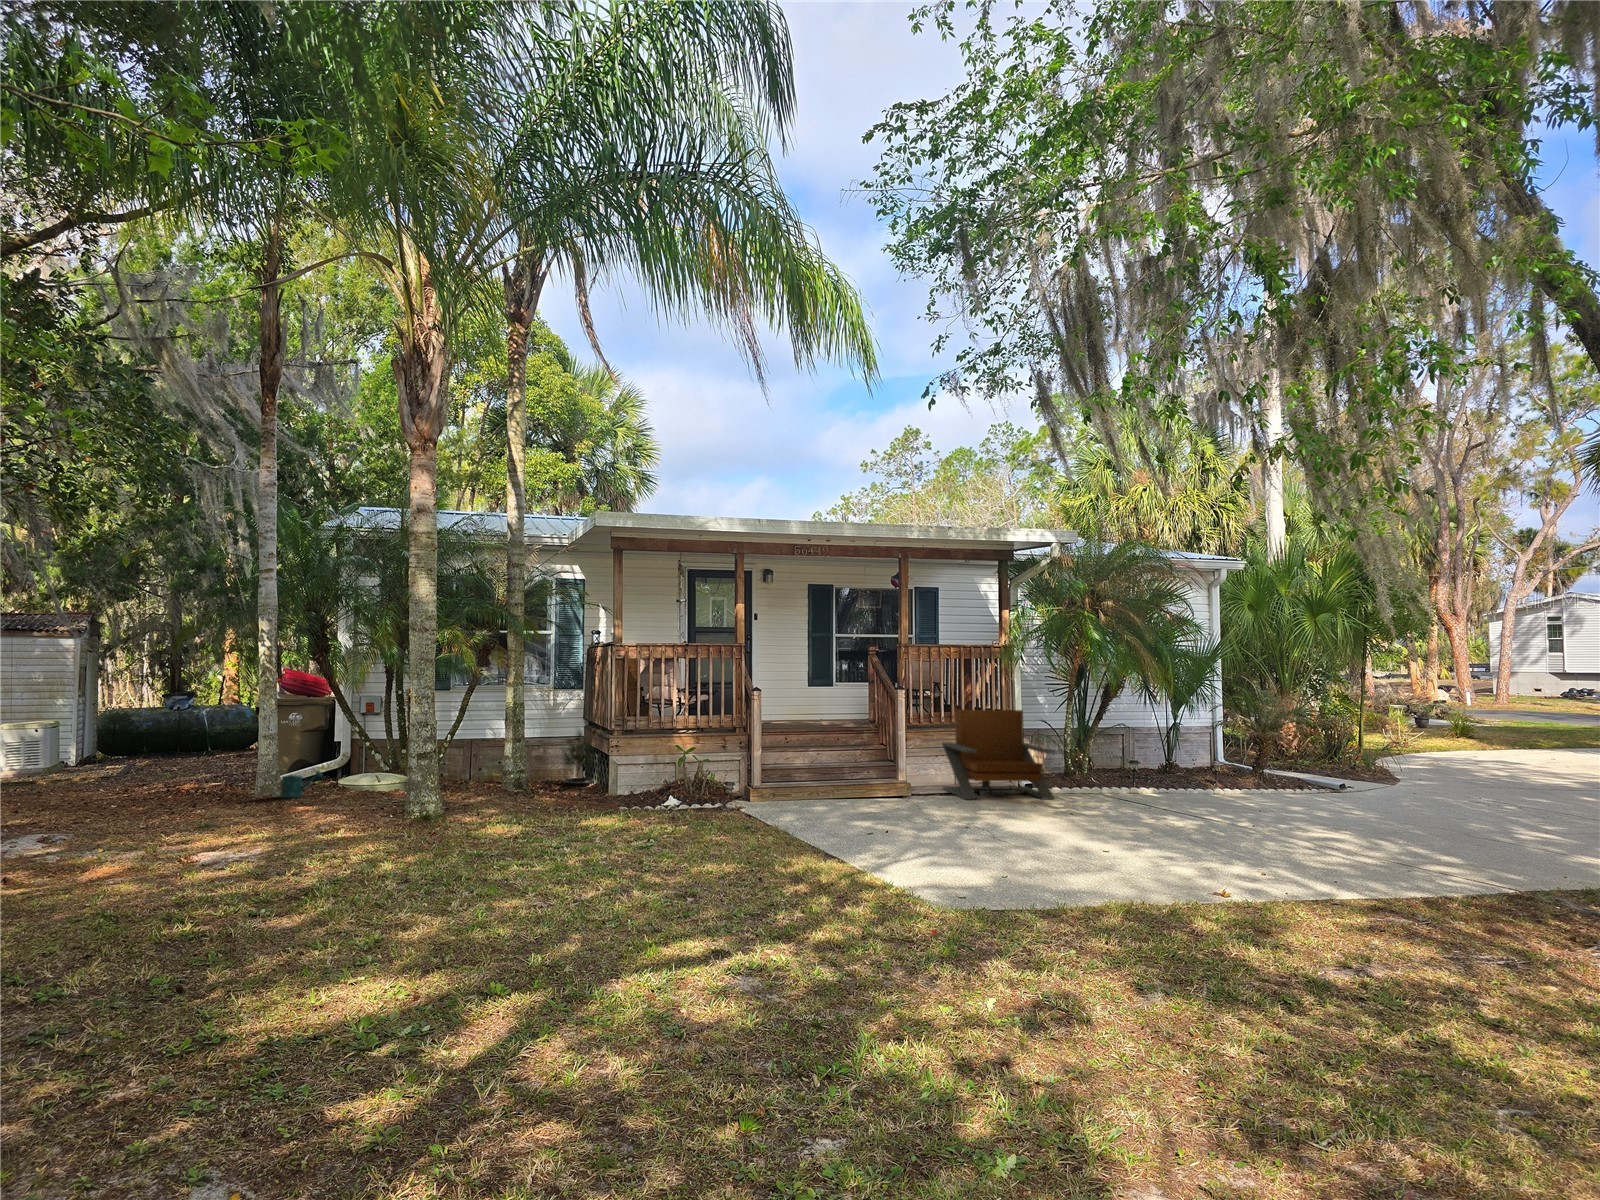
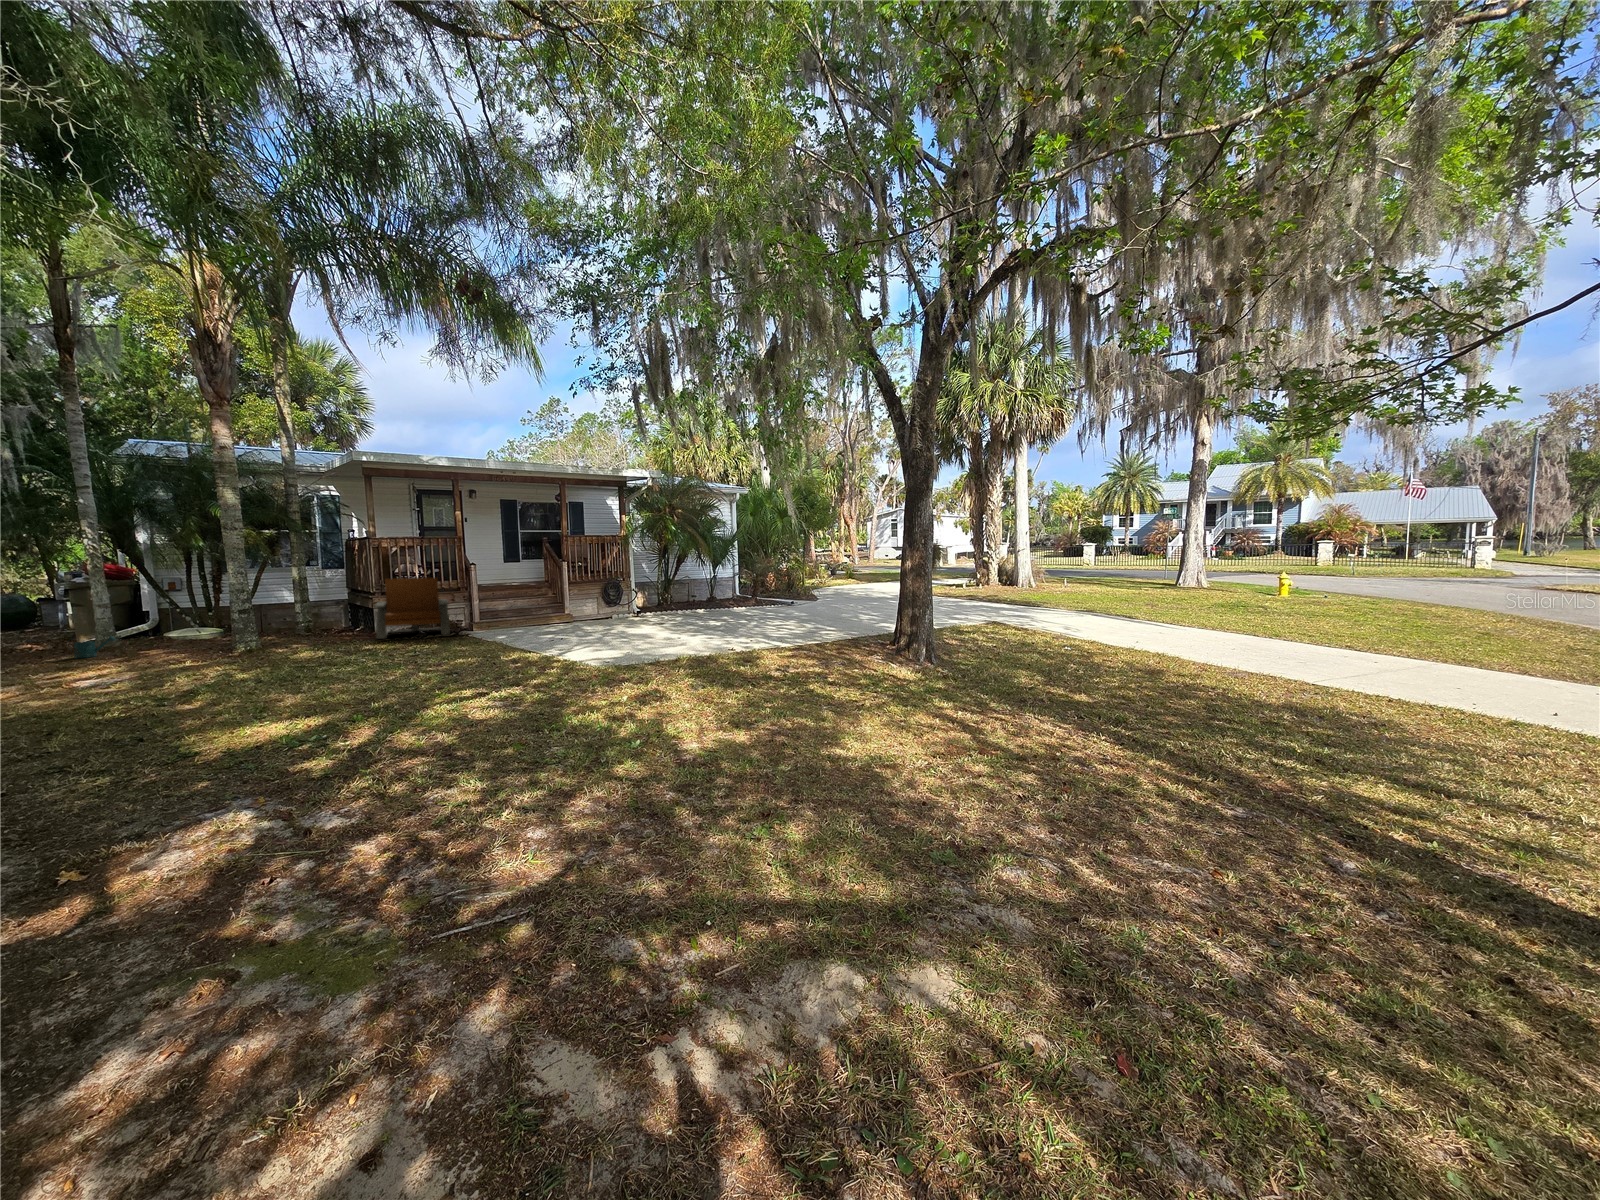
lounge chair: present [942,709,1054,799] -> present [375,577,450,639]
potted tree: present [561,732,594,783] -> none [323,593,355,631]

